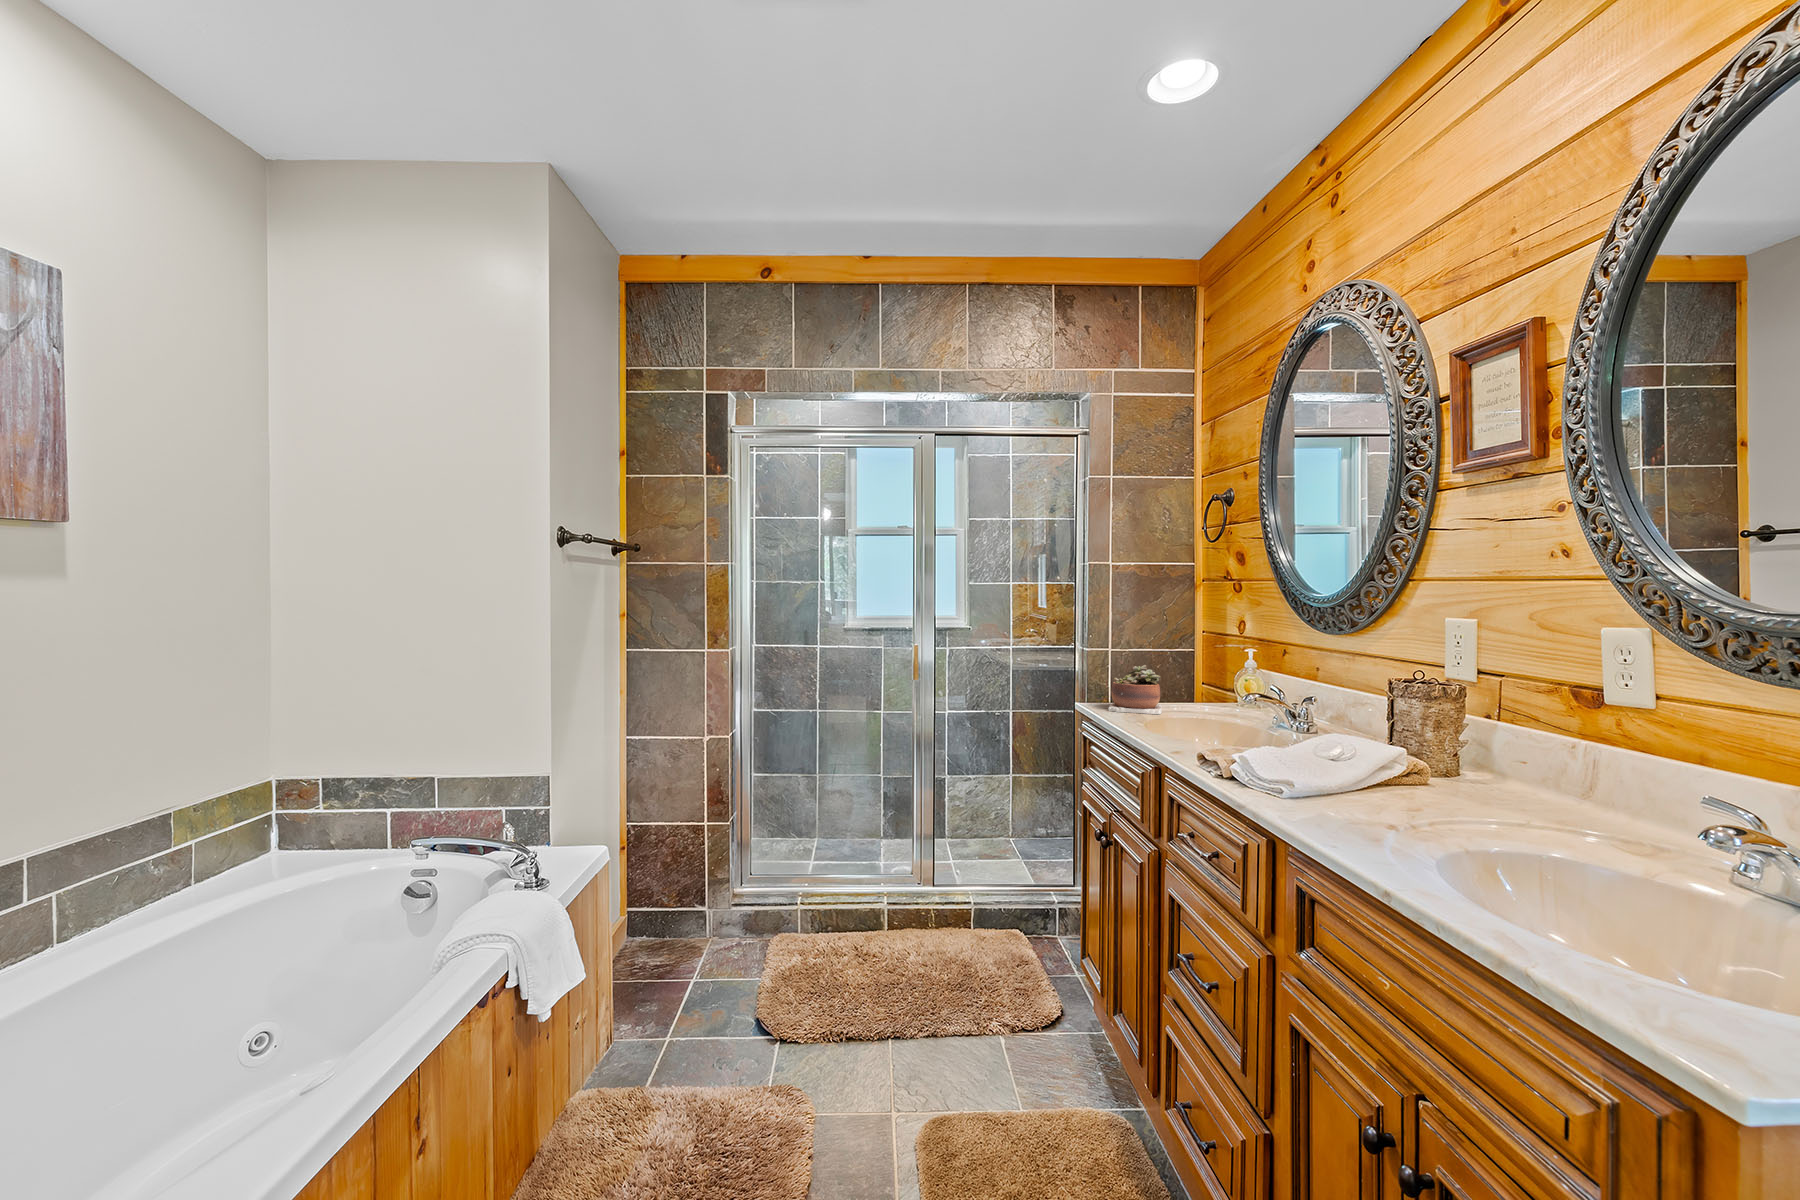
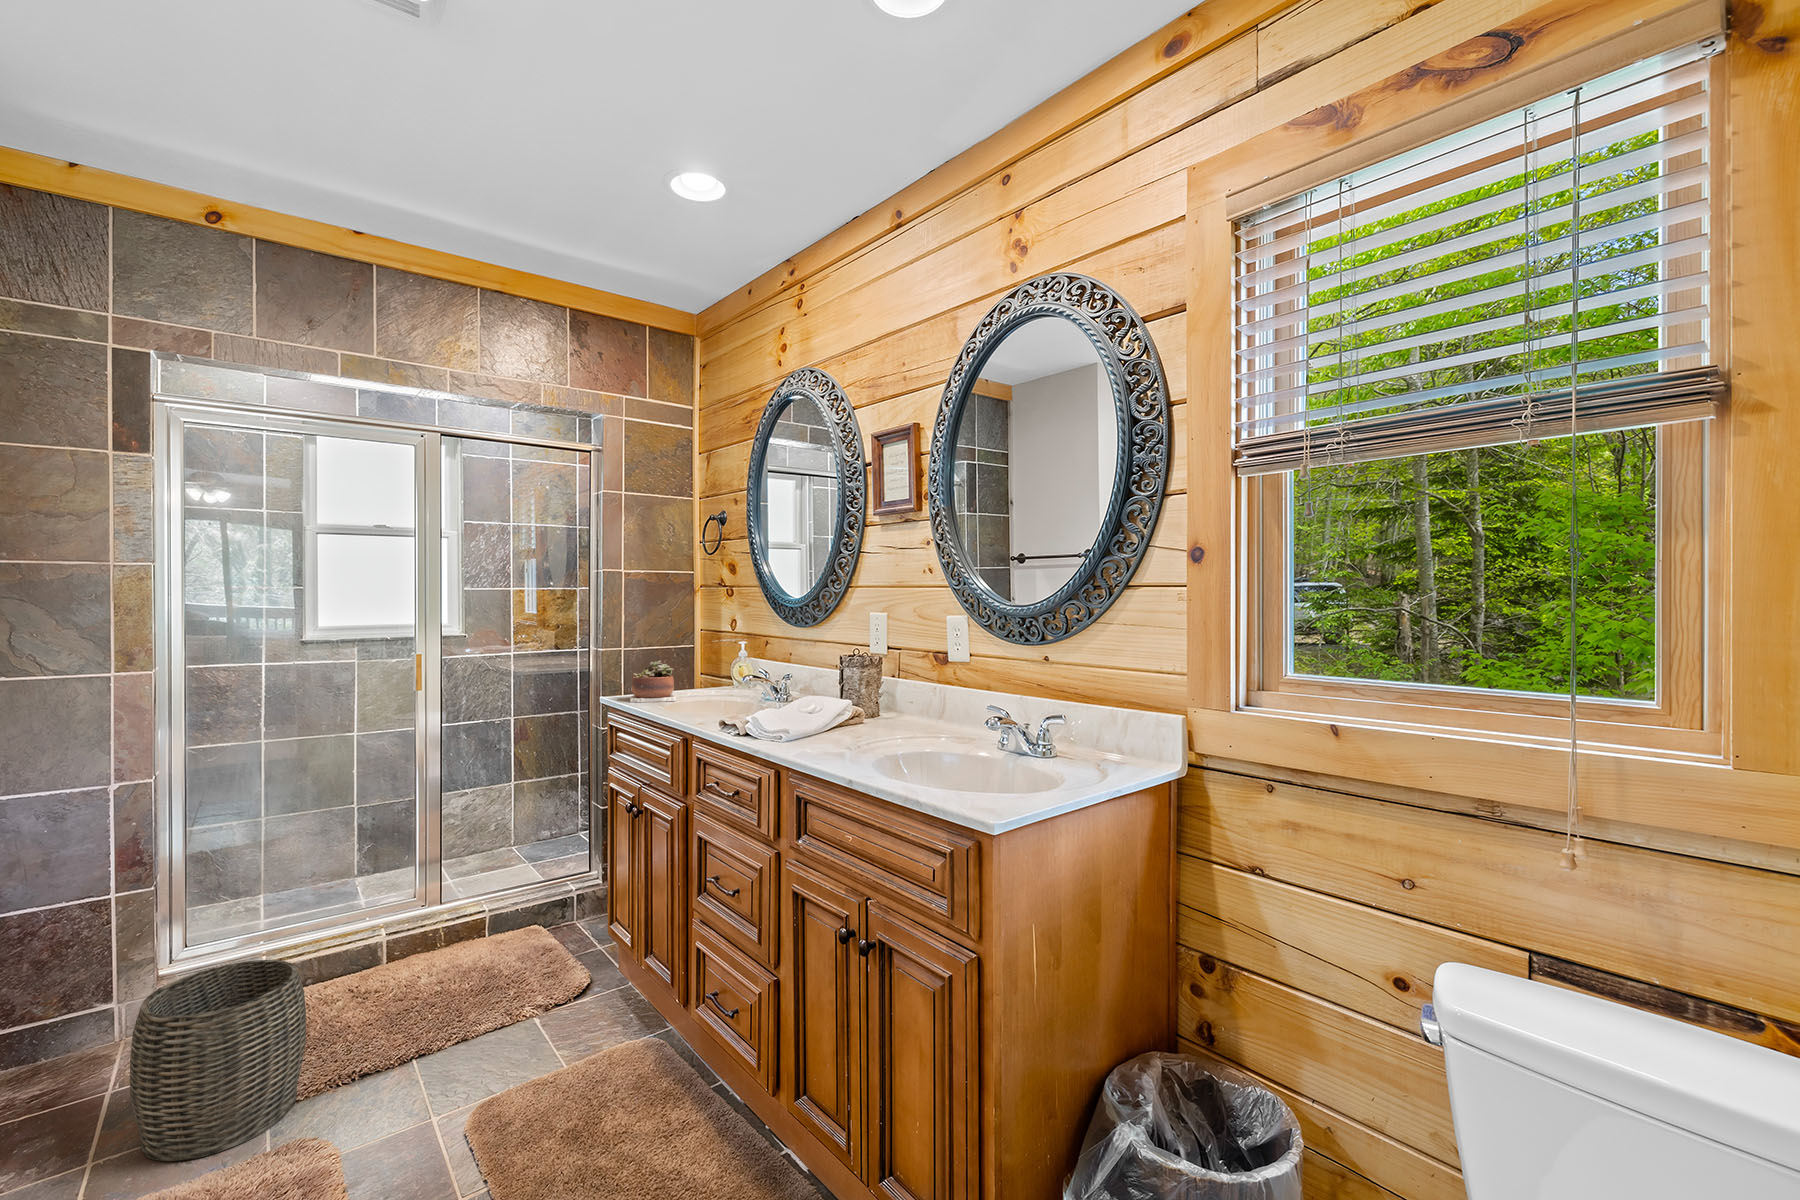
woven basket: none [686,908,805,1077] -> present [130,960,306,1161]

